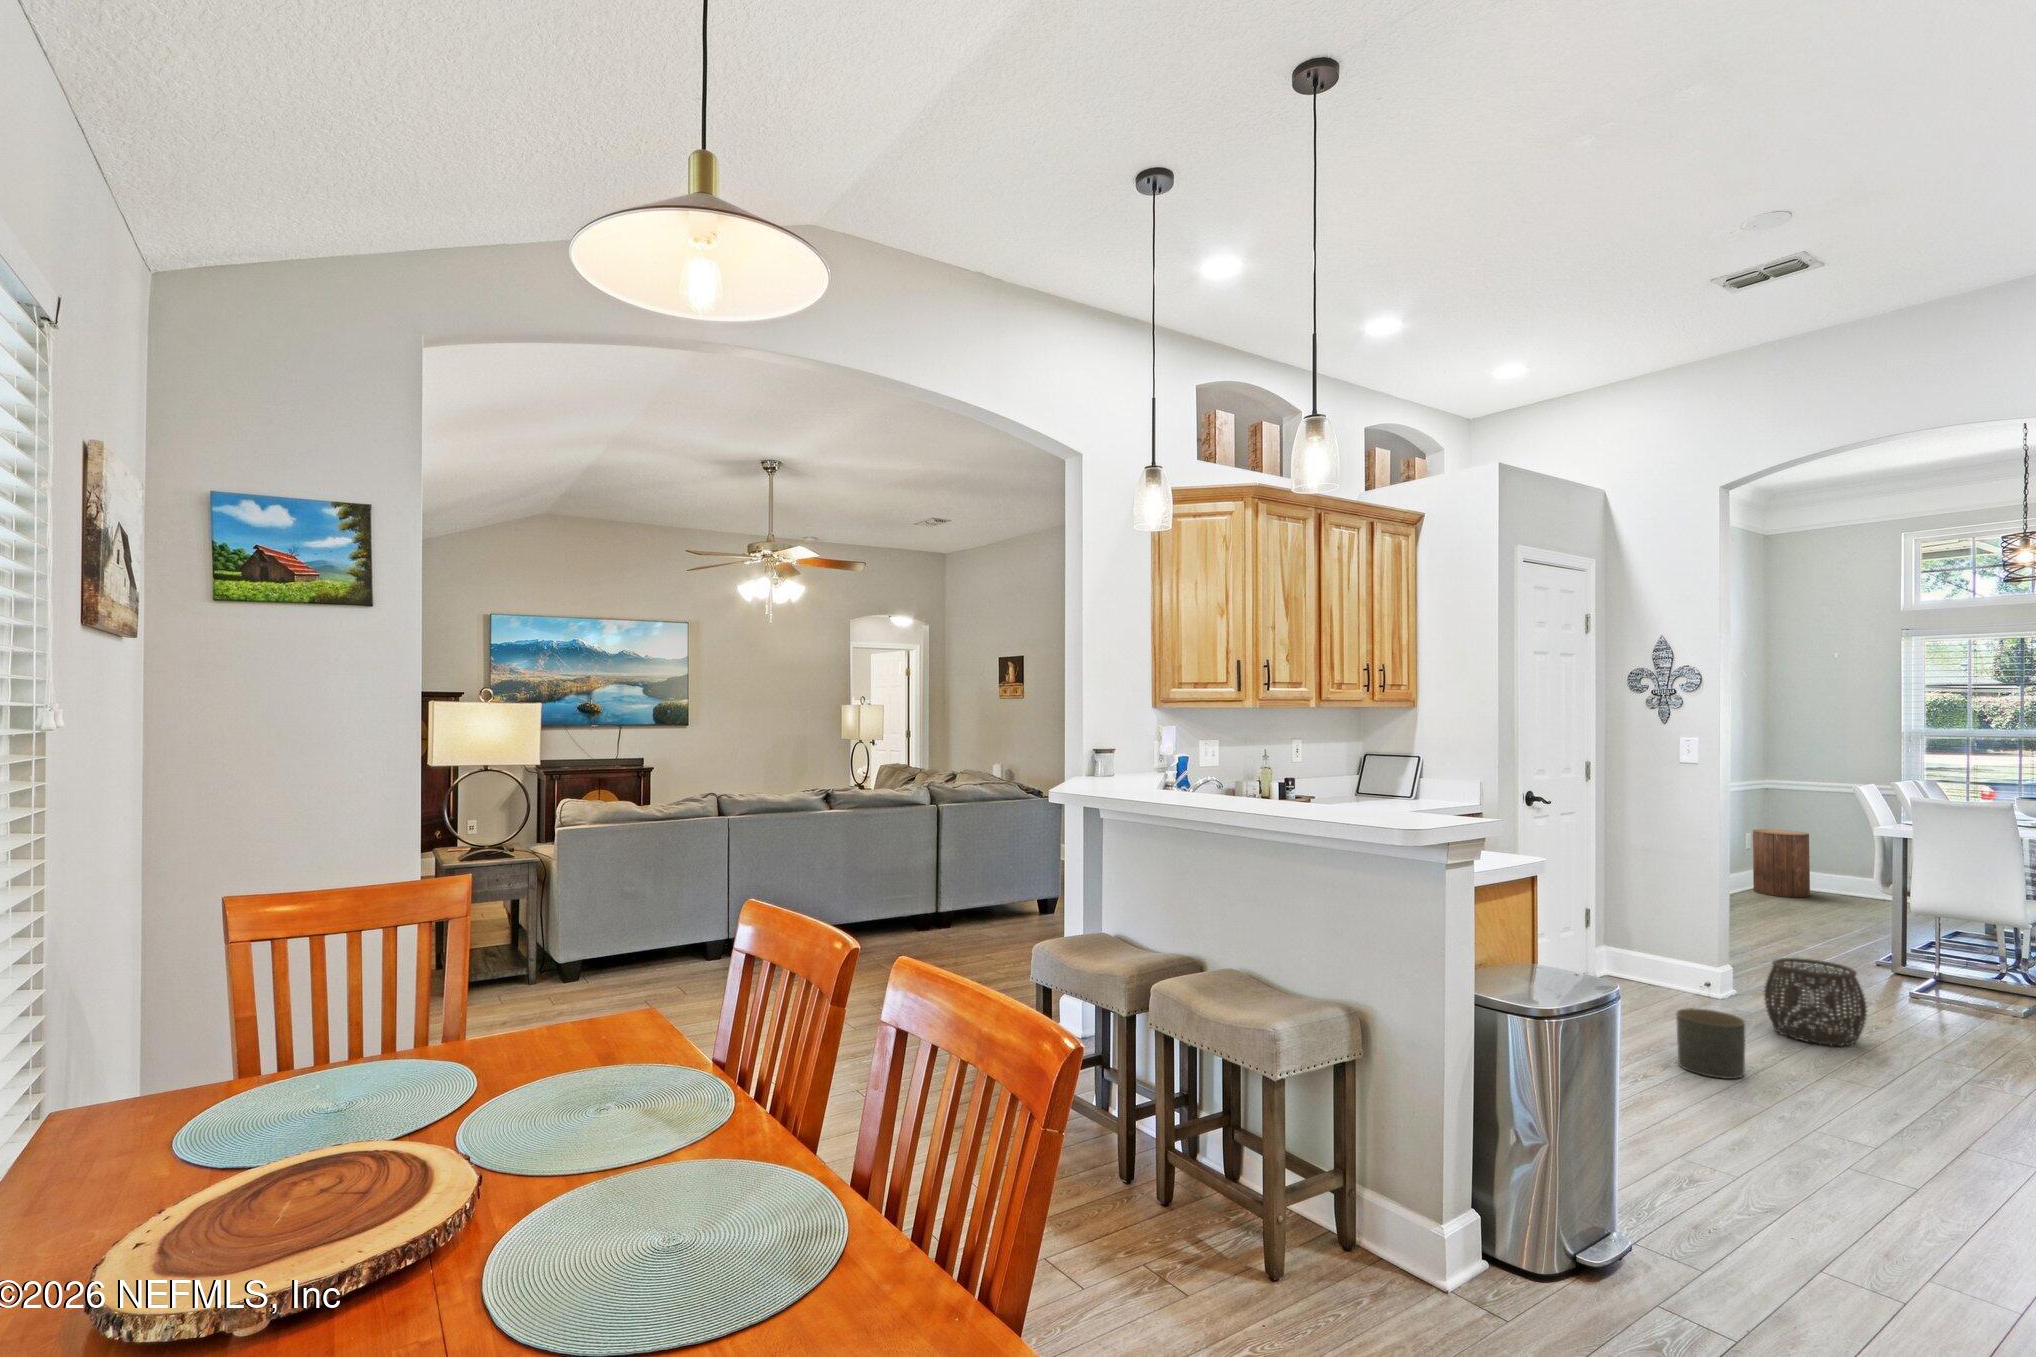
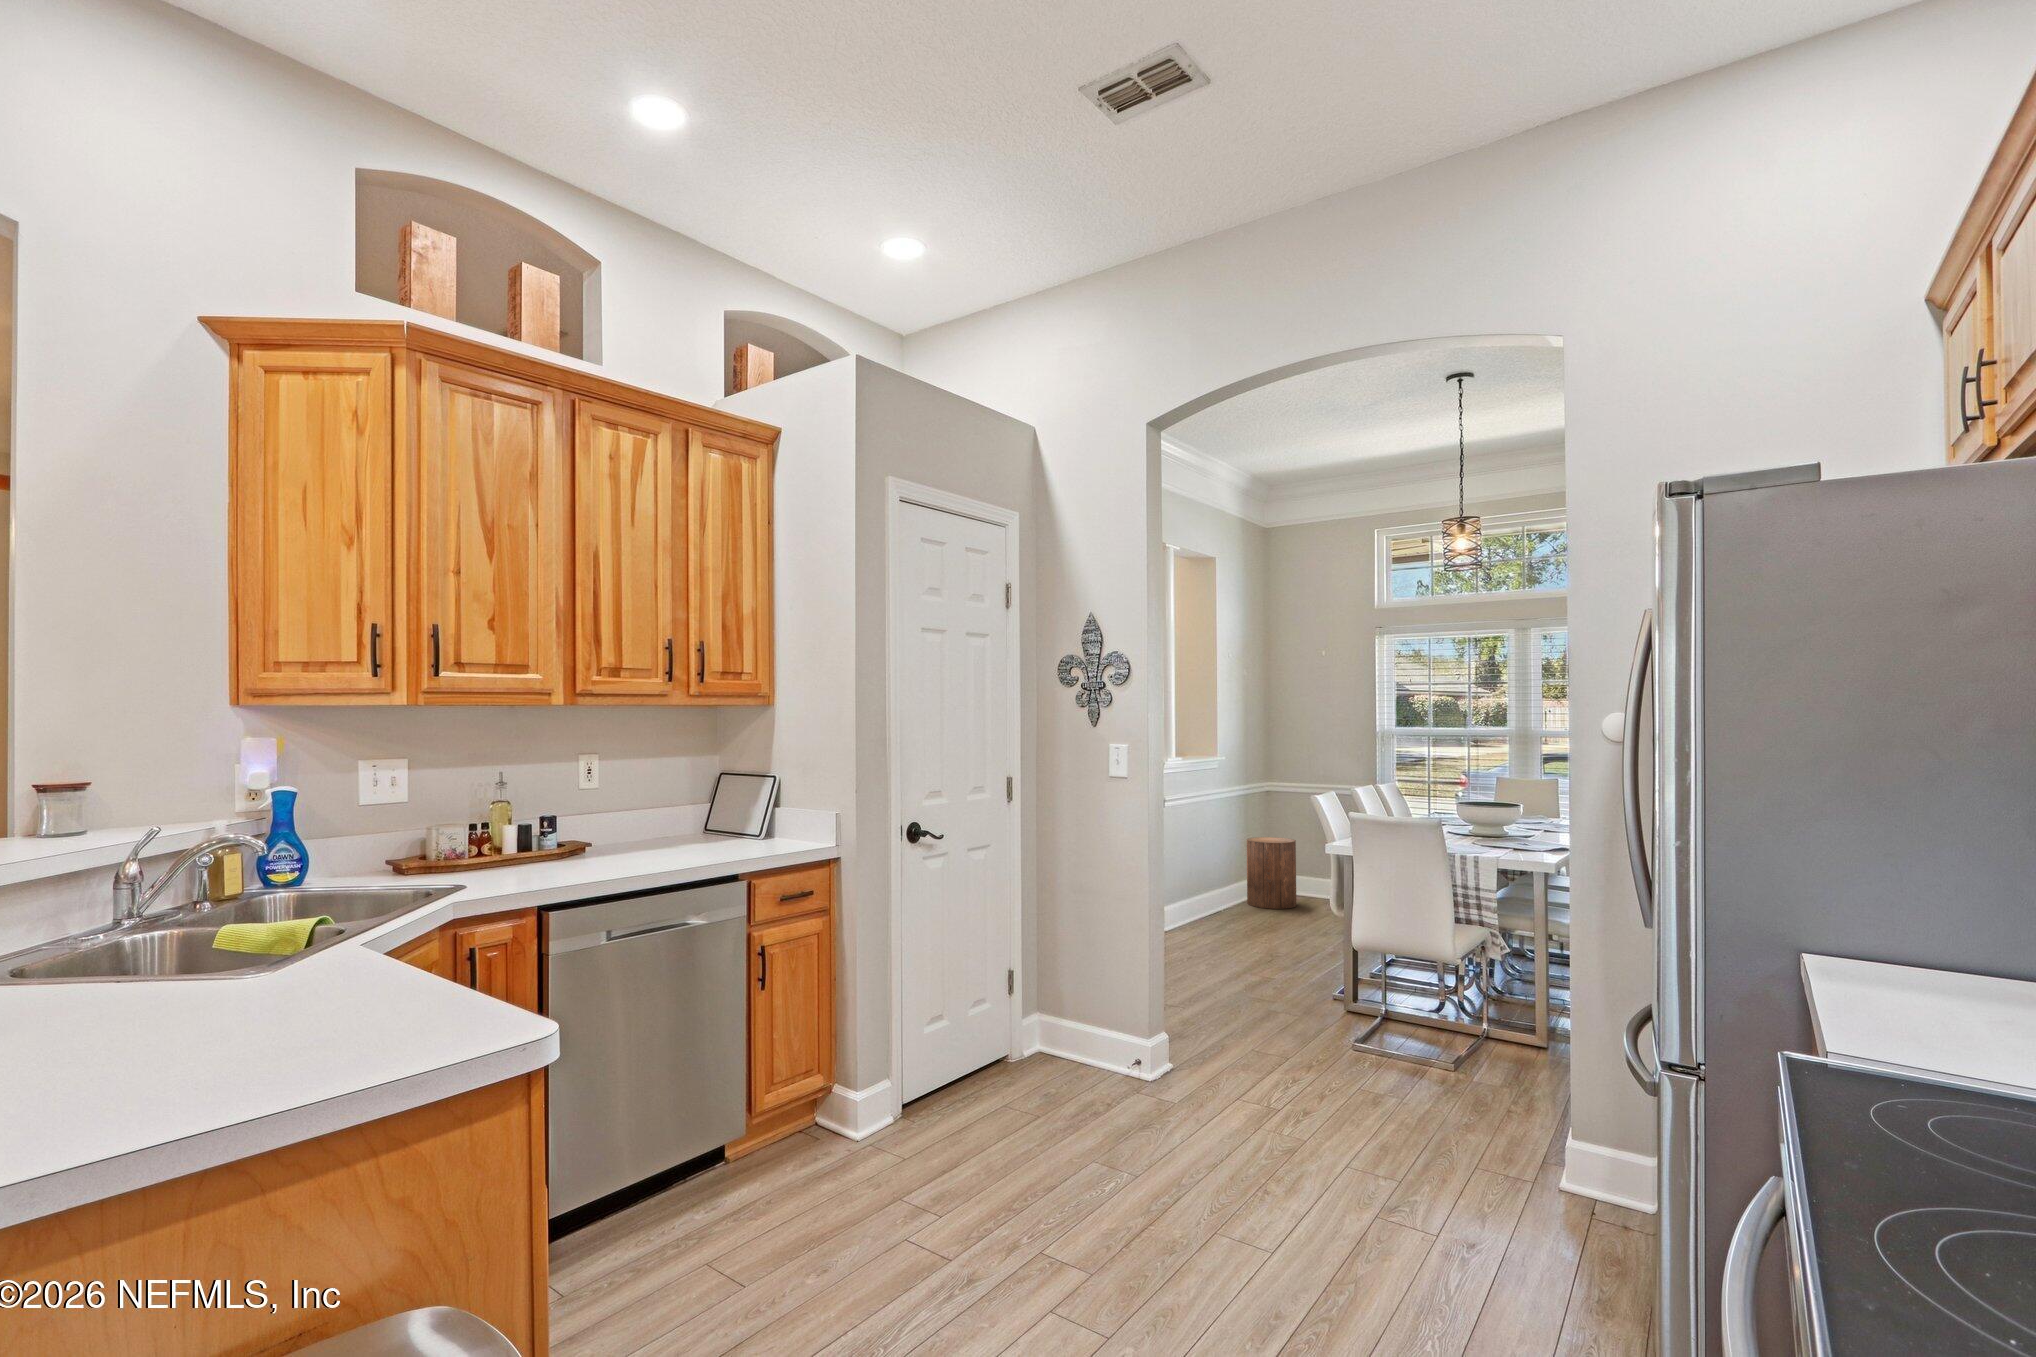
woven basket: present [1764,958,1867,1046] -> none [1174,1034,1289,1162]
planter: present [1676,1008,1745,1079] -> none [1026,1148,1112,1270]

